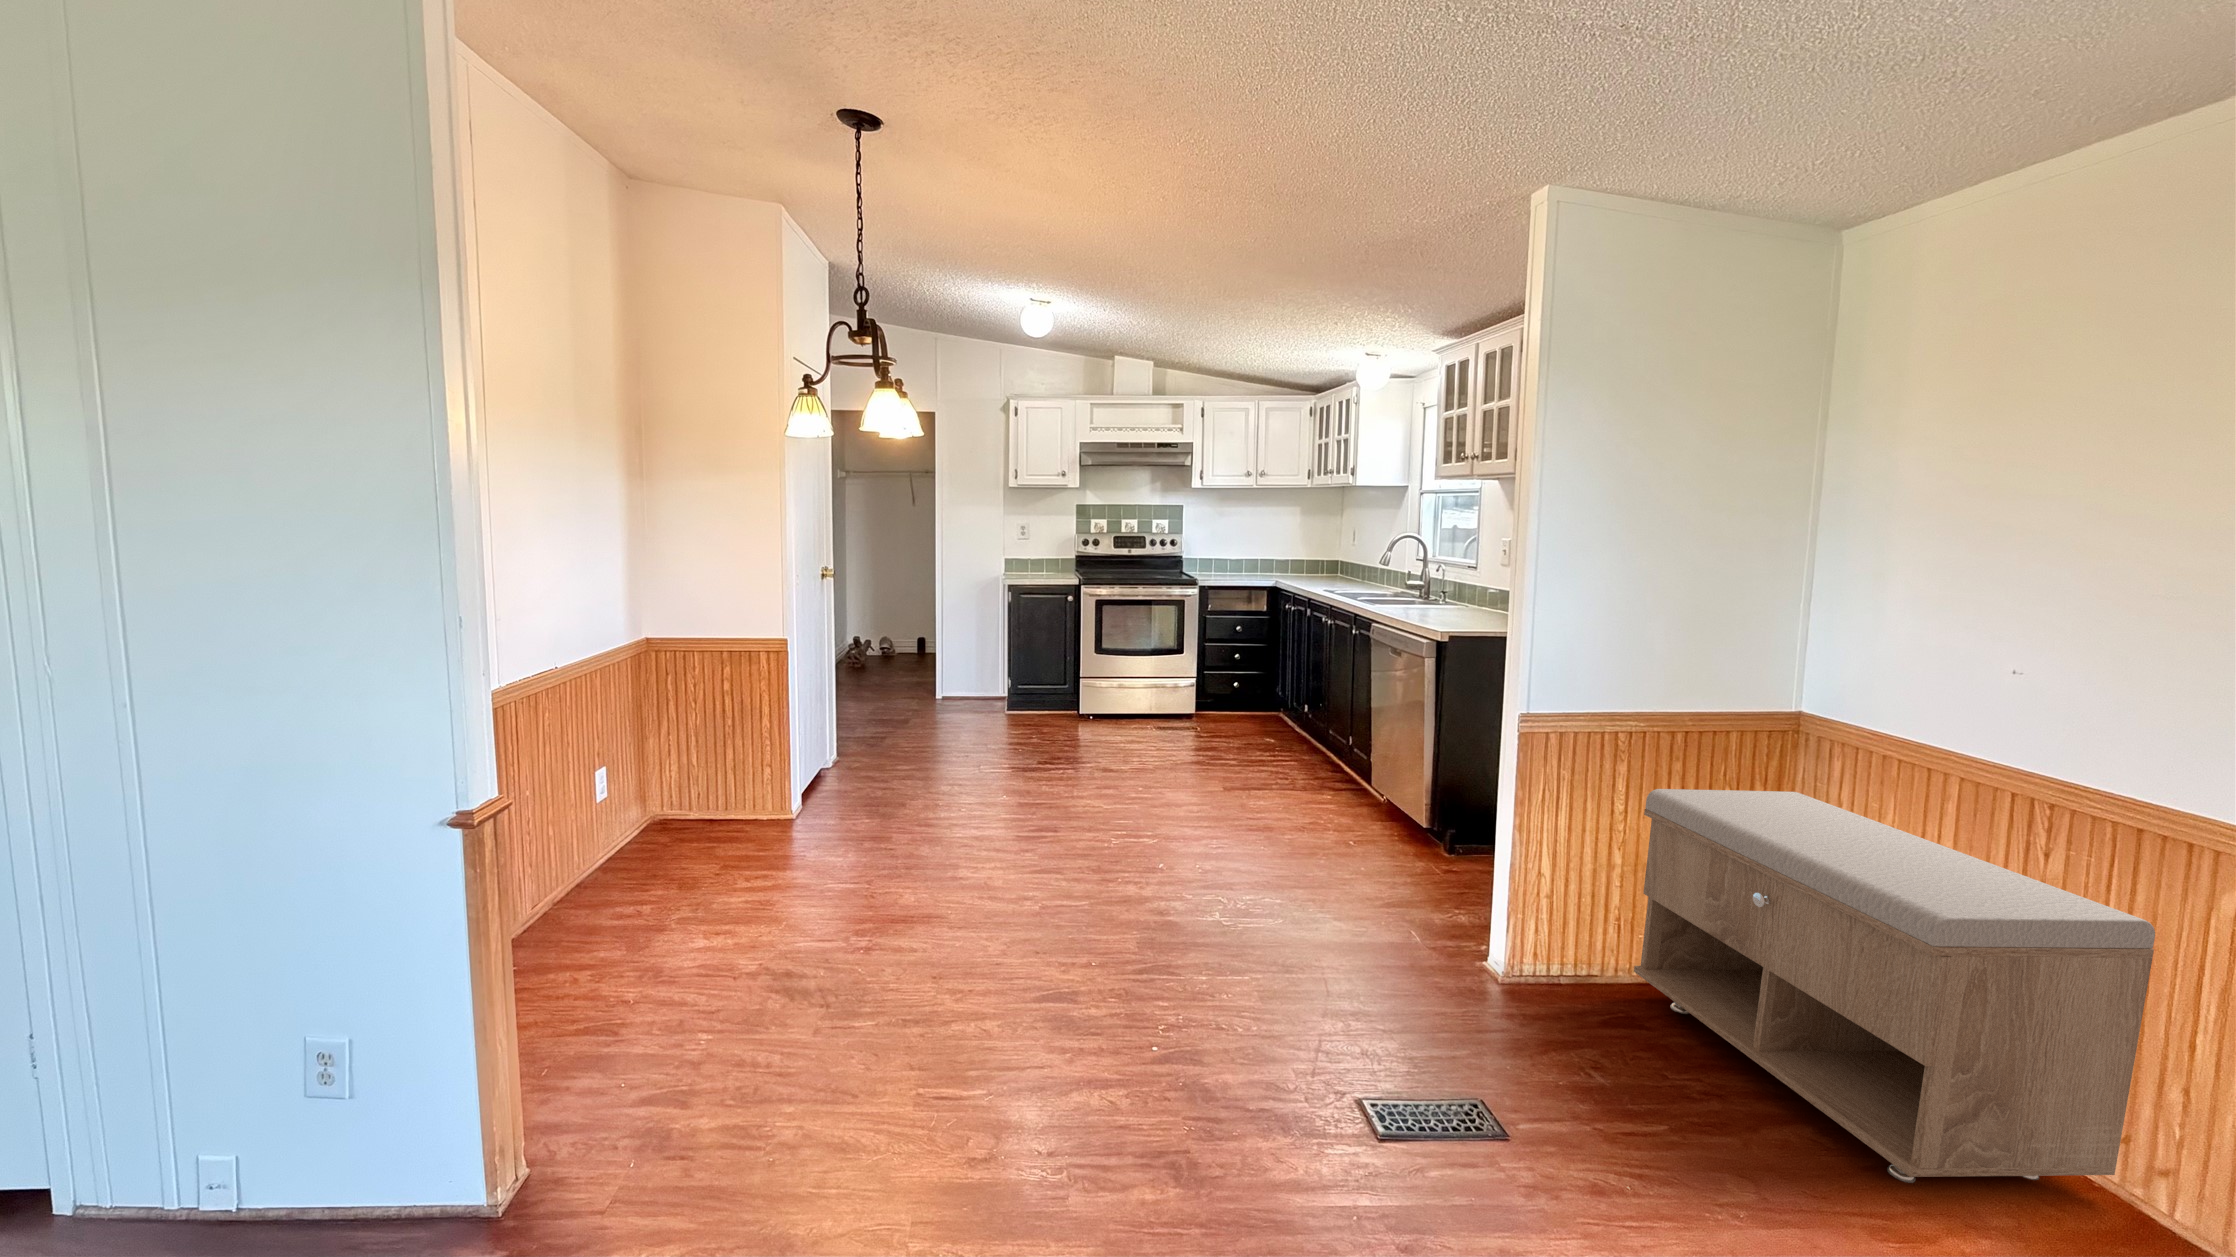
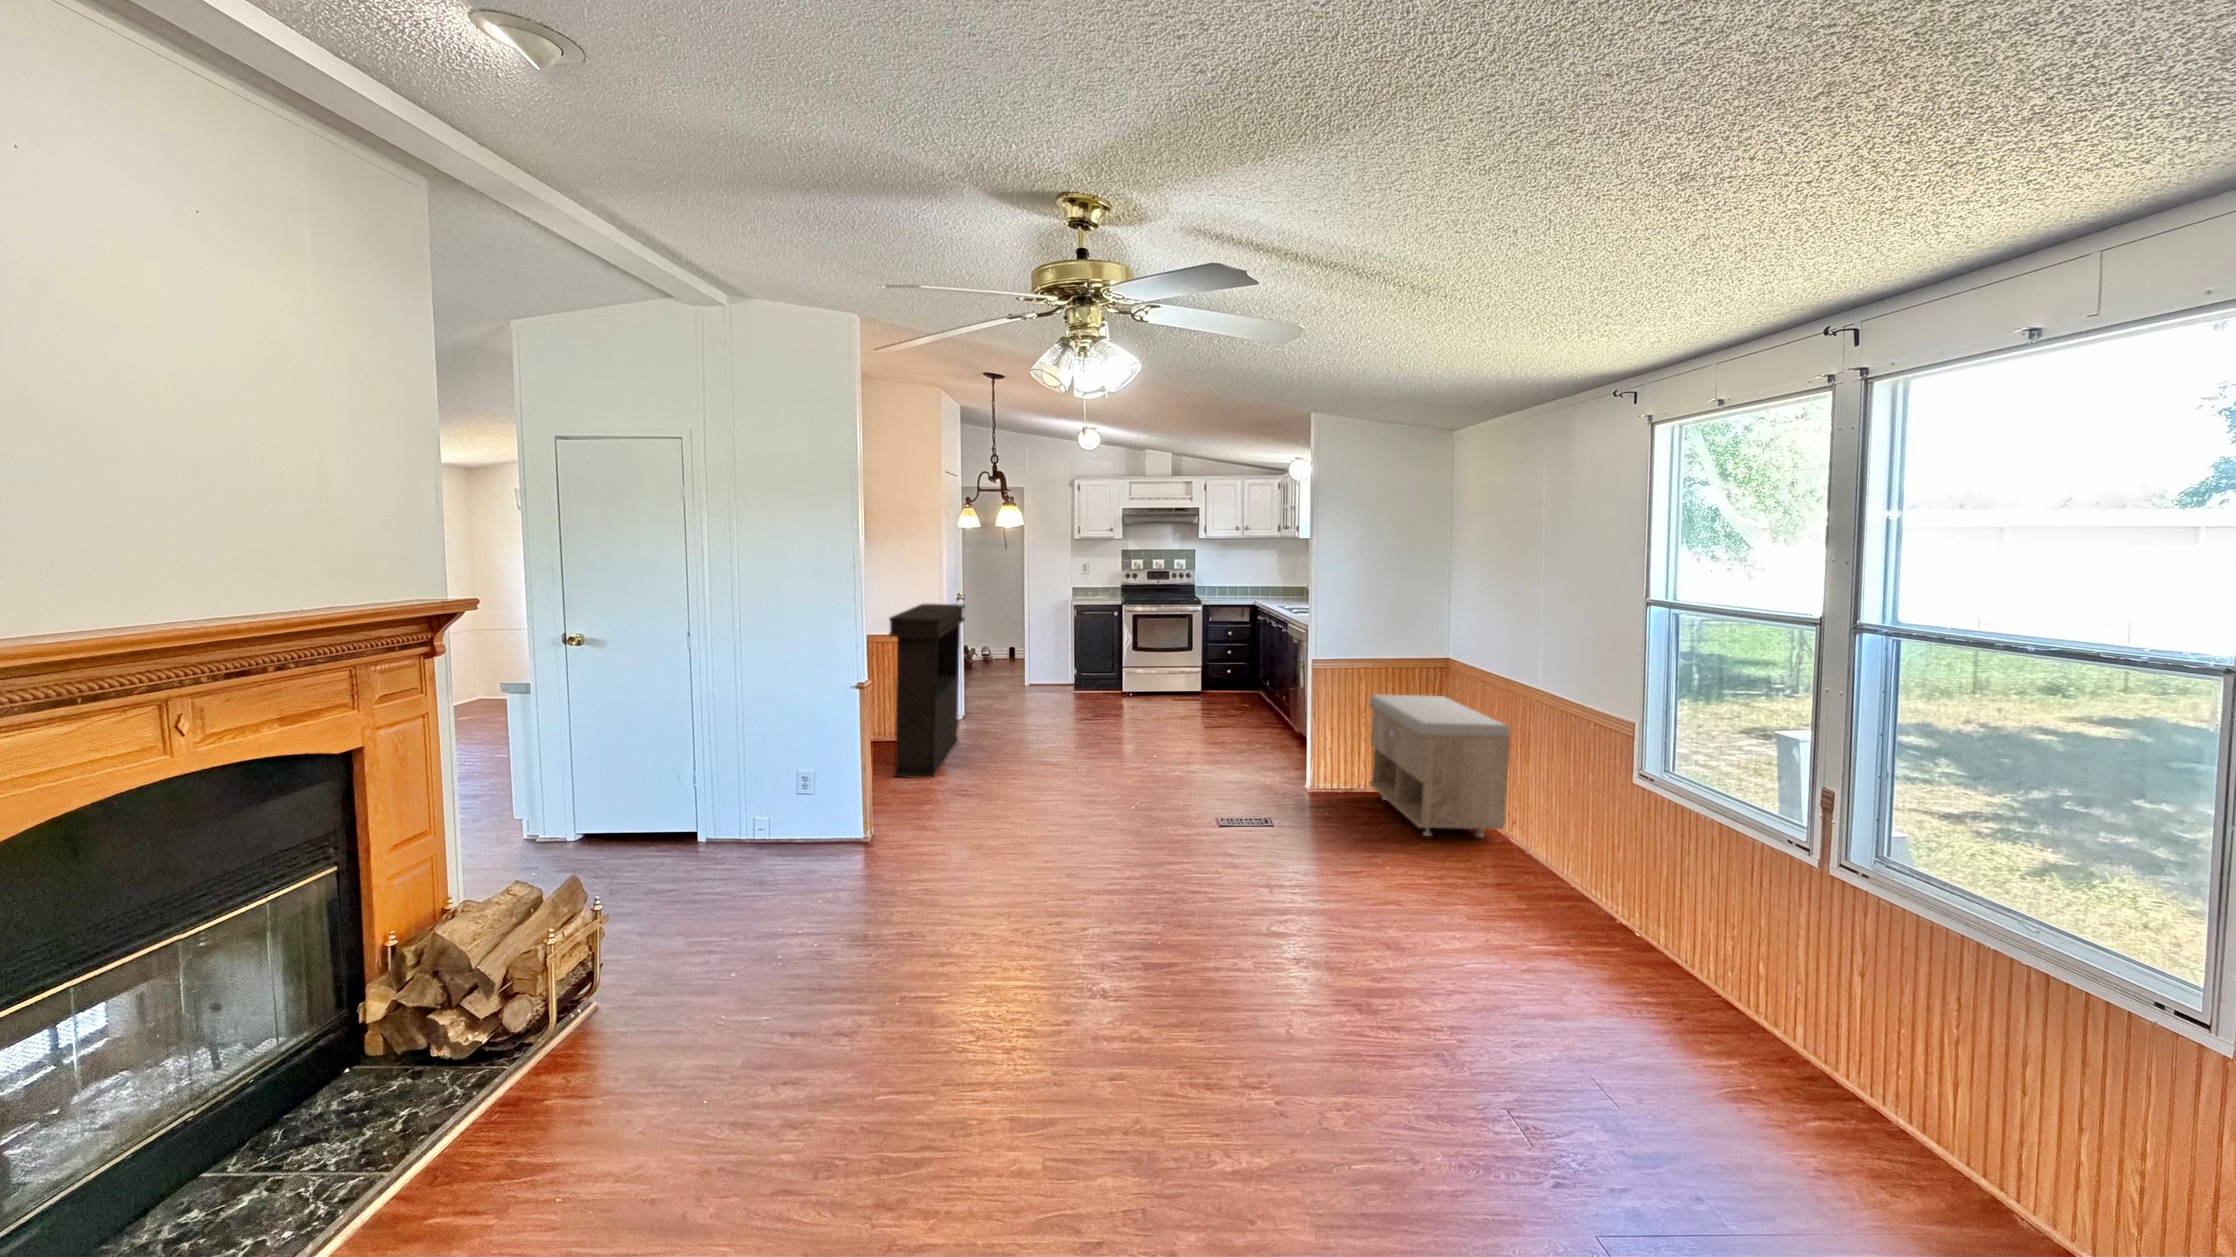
console table: none [648,585,826,929] -> present [889,603,965,778]

